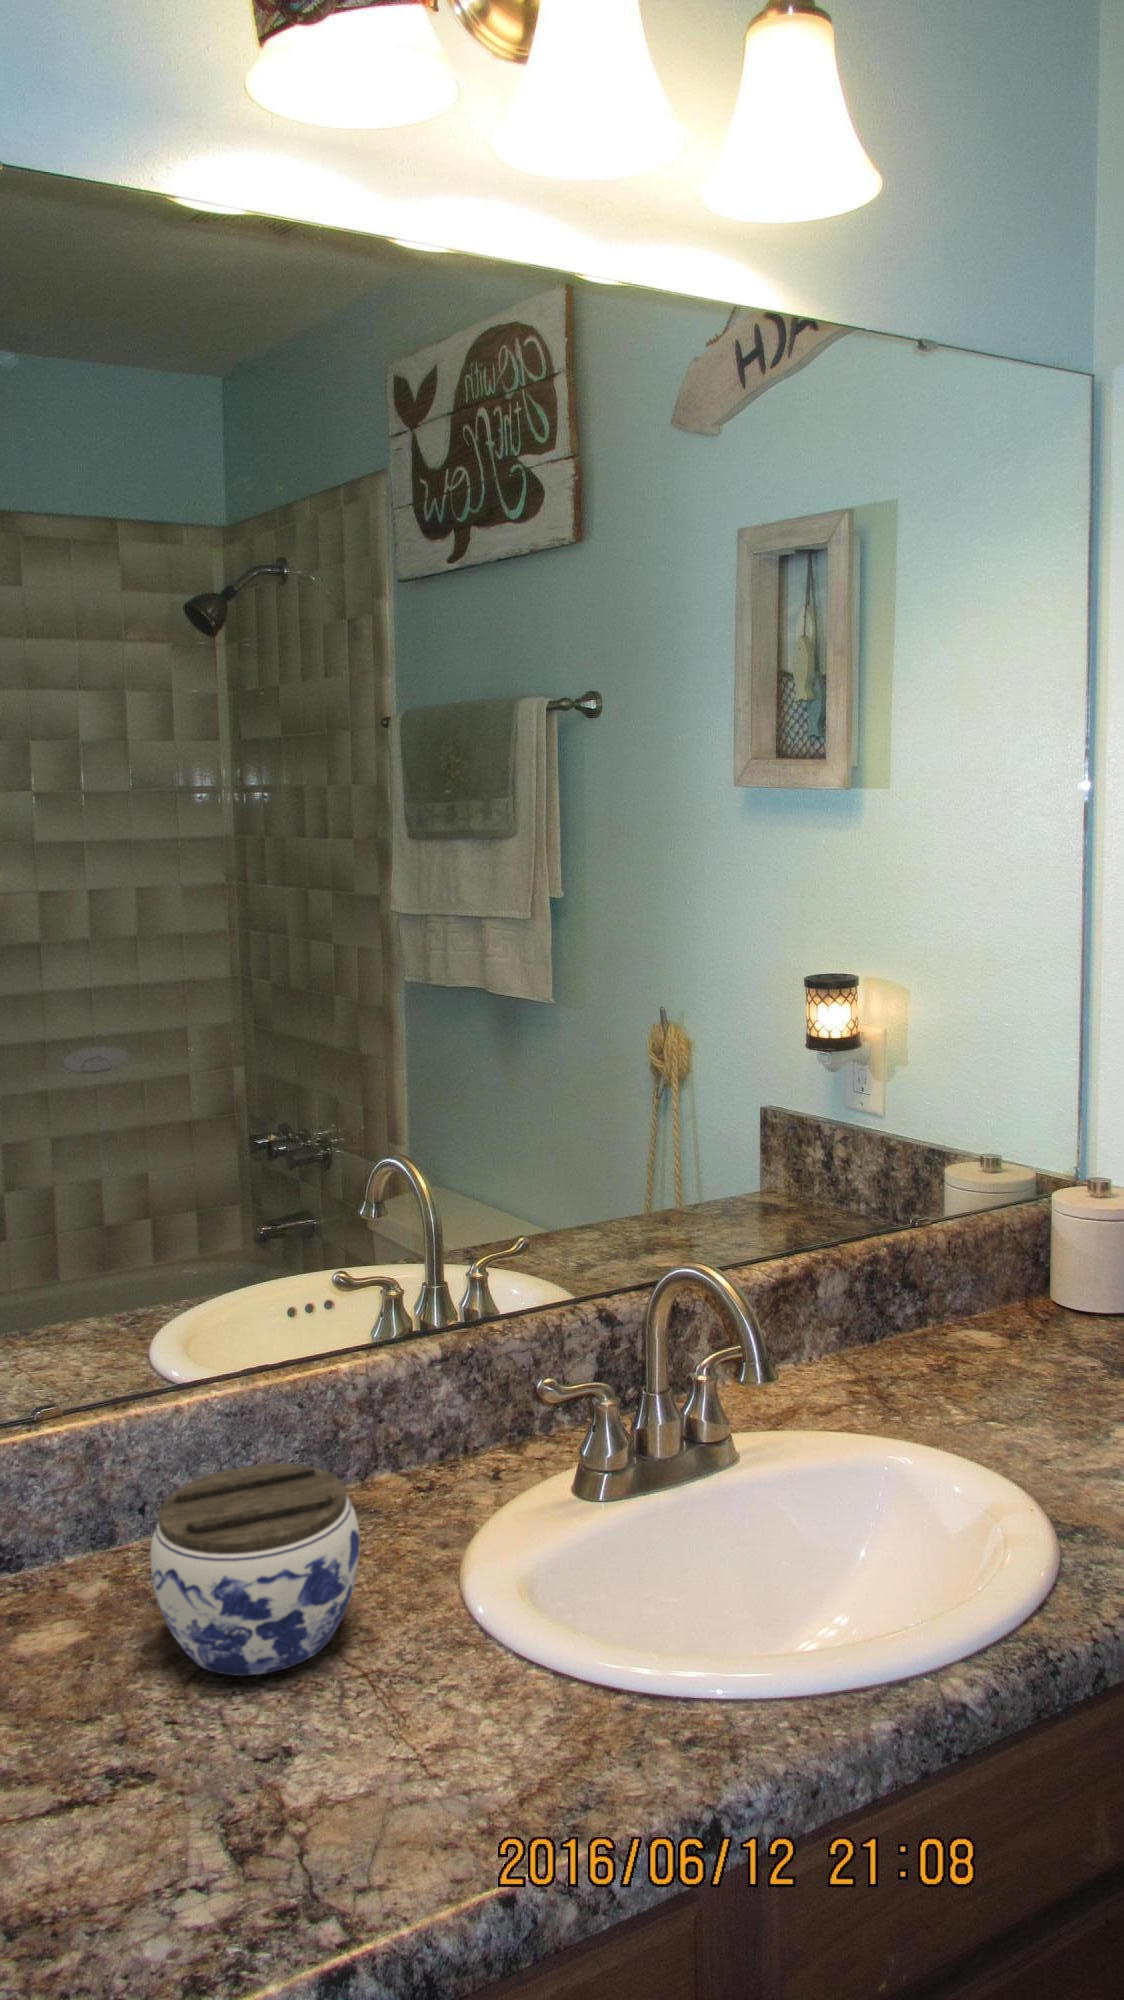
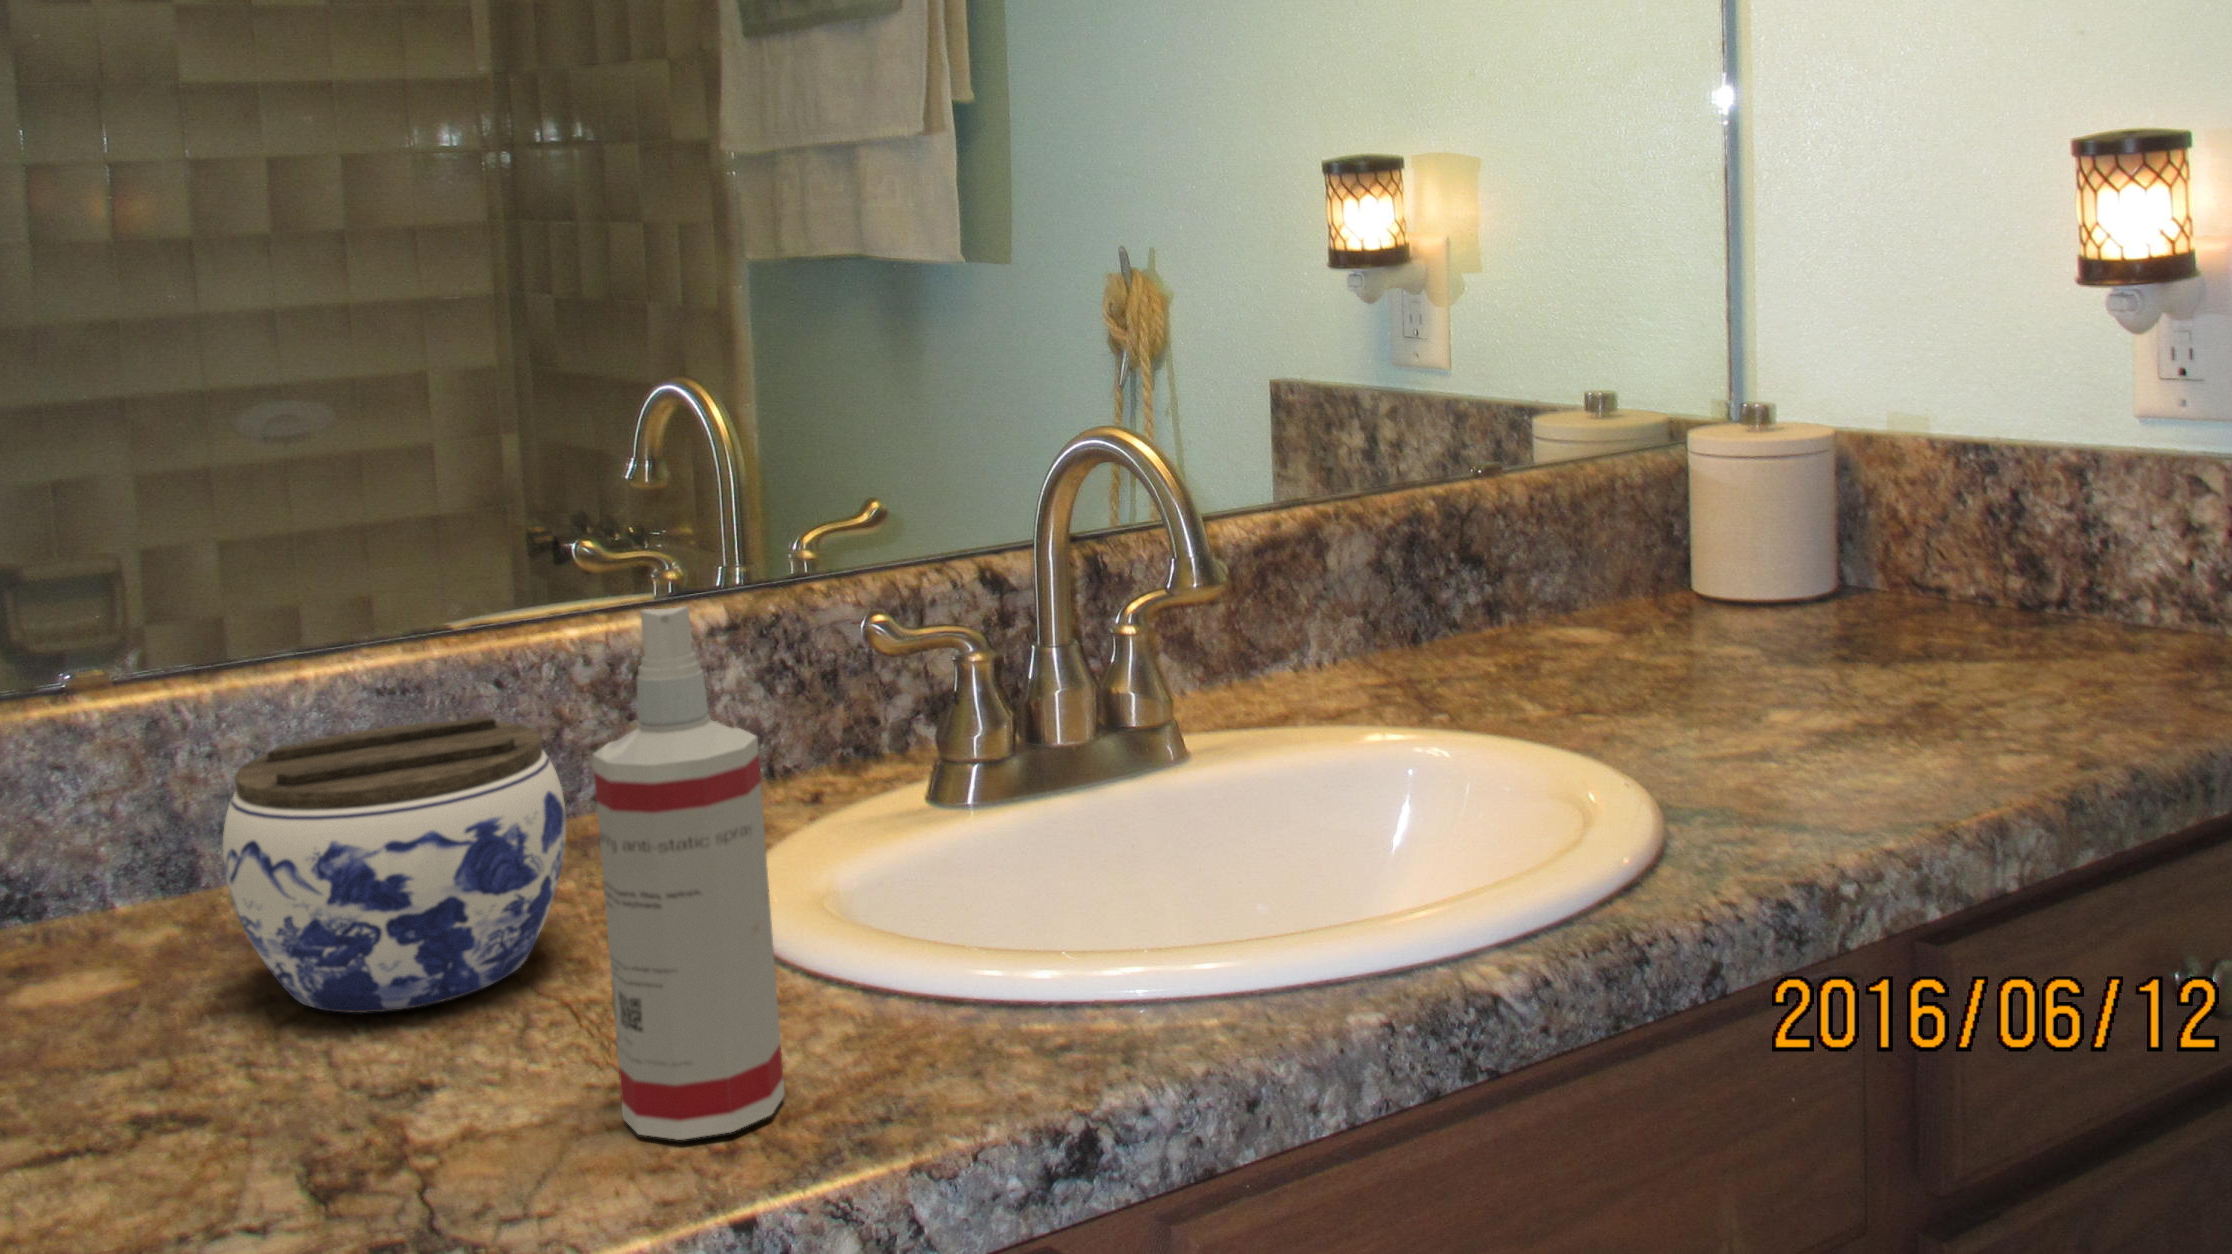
spray bottle: none [403,1470,516,1818] -> present [593,606,785,1140]

